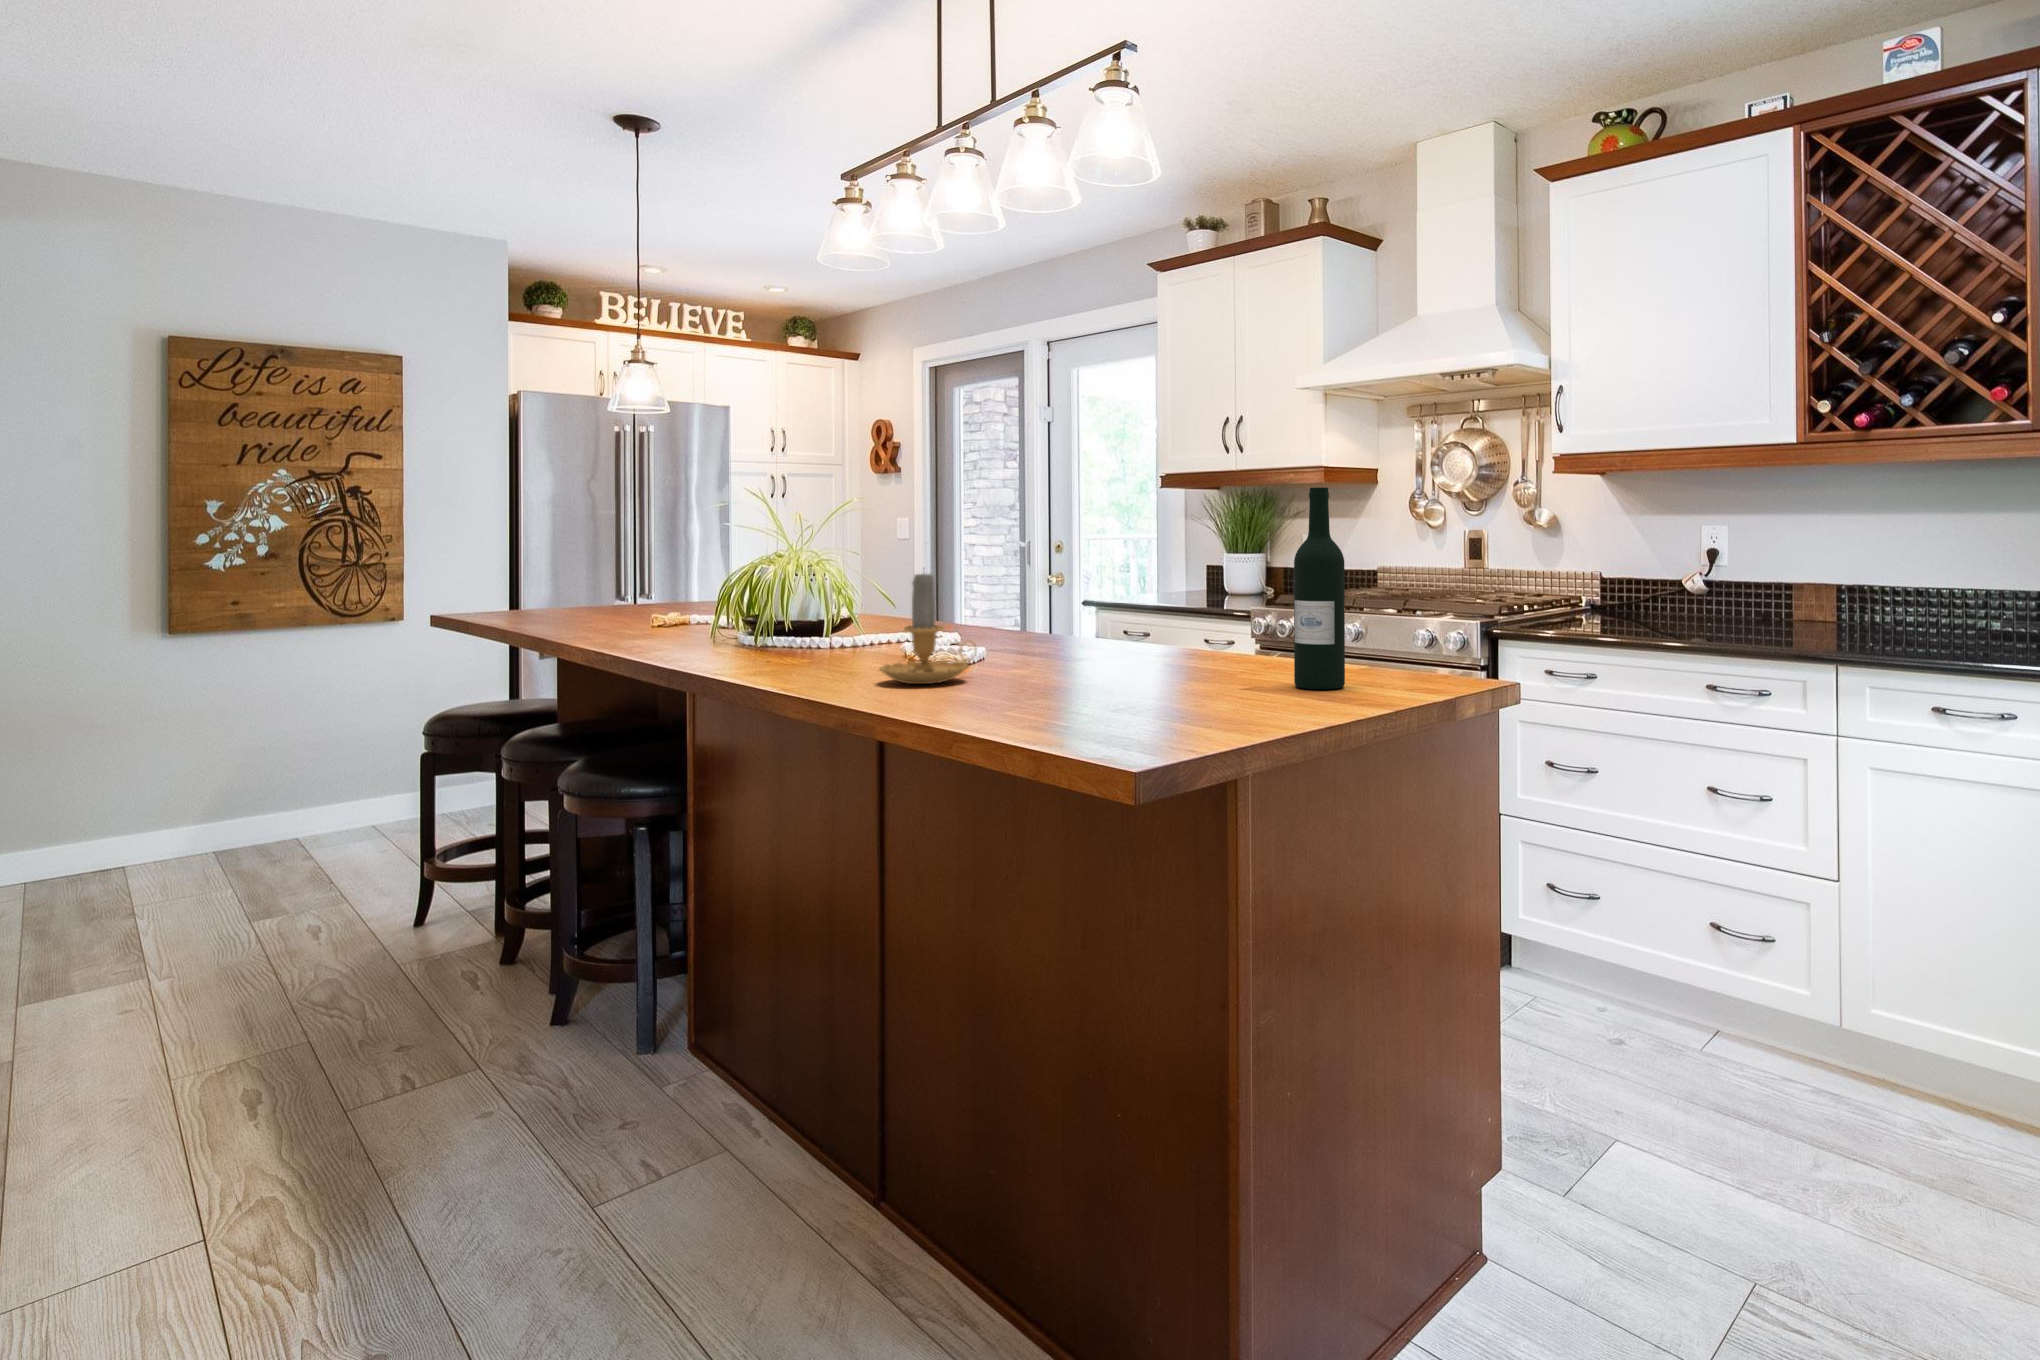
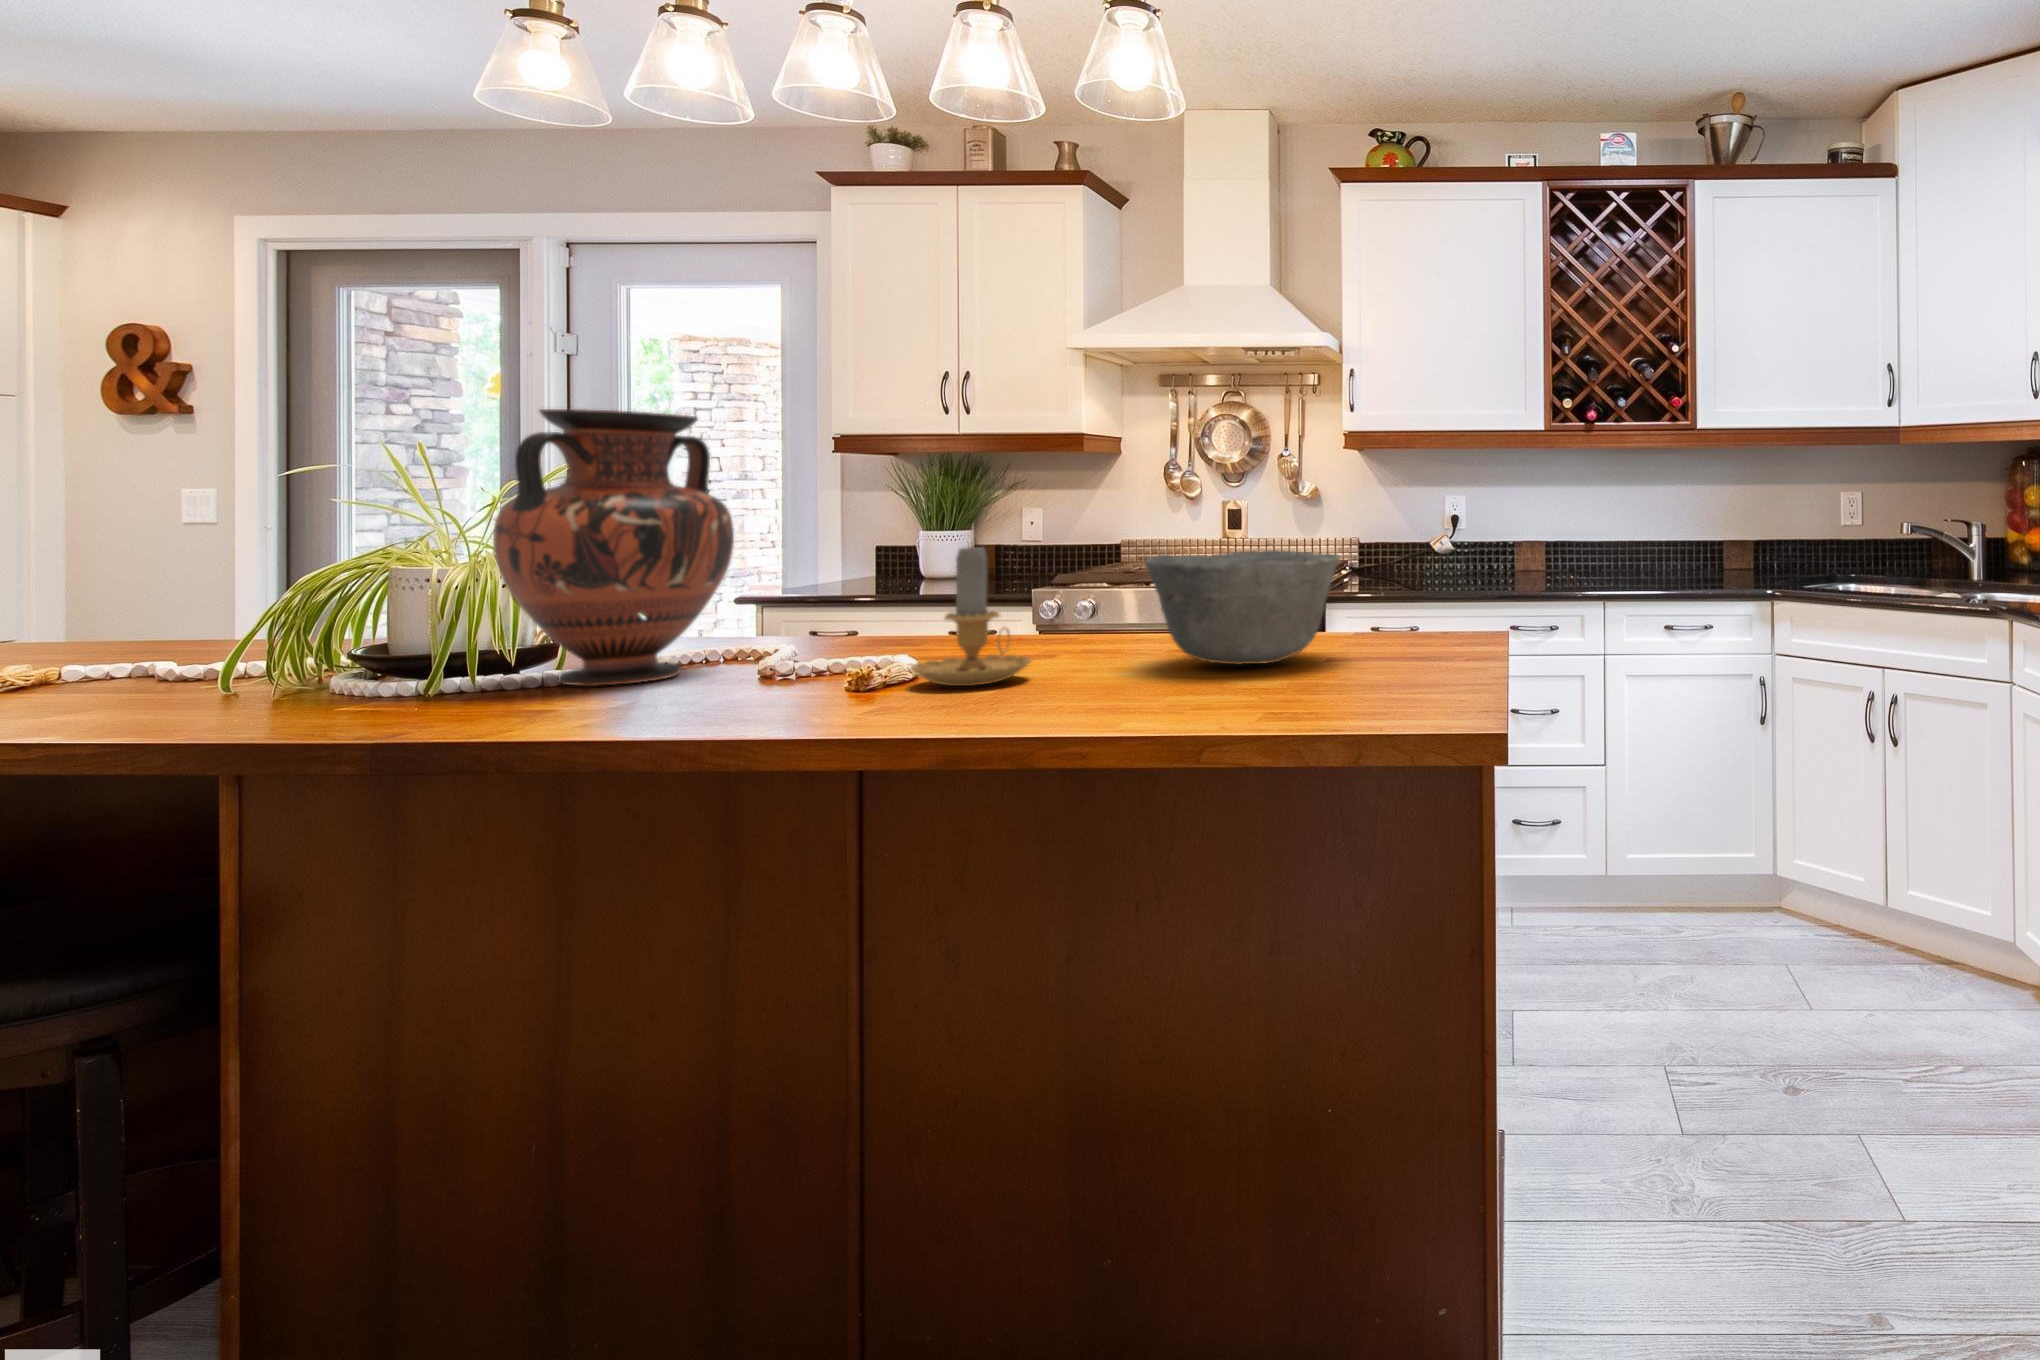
vase: none [725,472,862,660] -> present [493,409,734,686]
wine bottle: present [1294,487,1345,689] -> none [1377,453,1425,645]
bowl: none [1038,585,1215,692] -> present [1146,550,1340,664]

